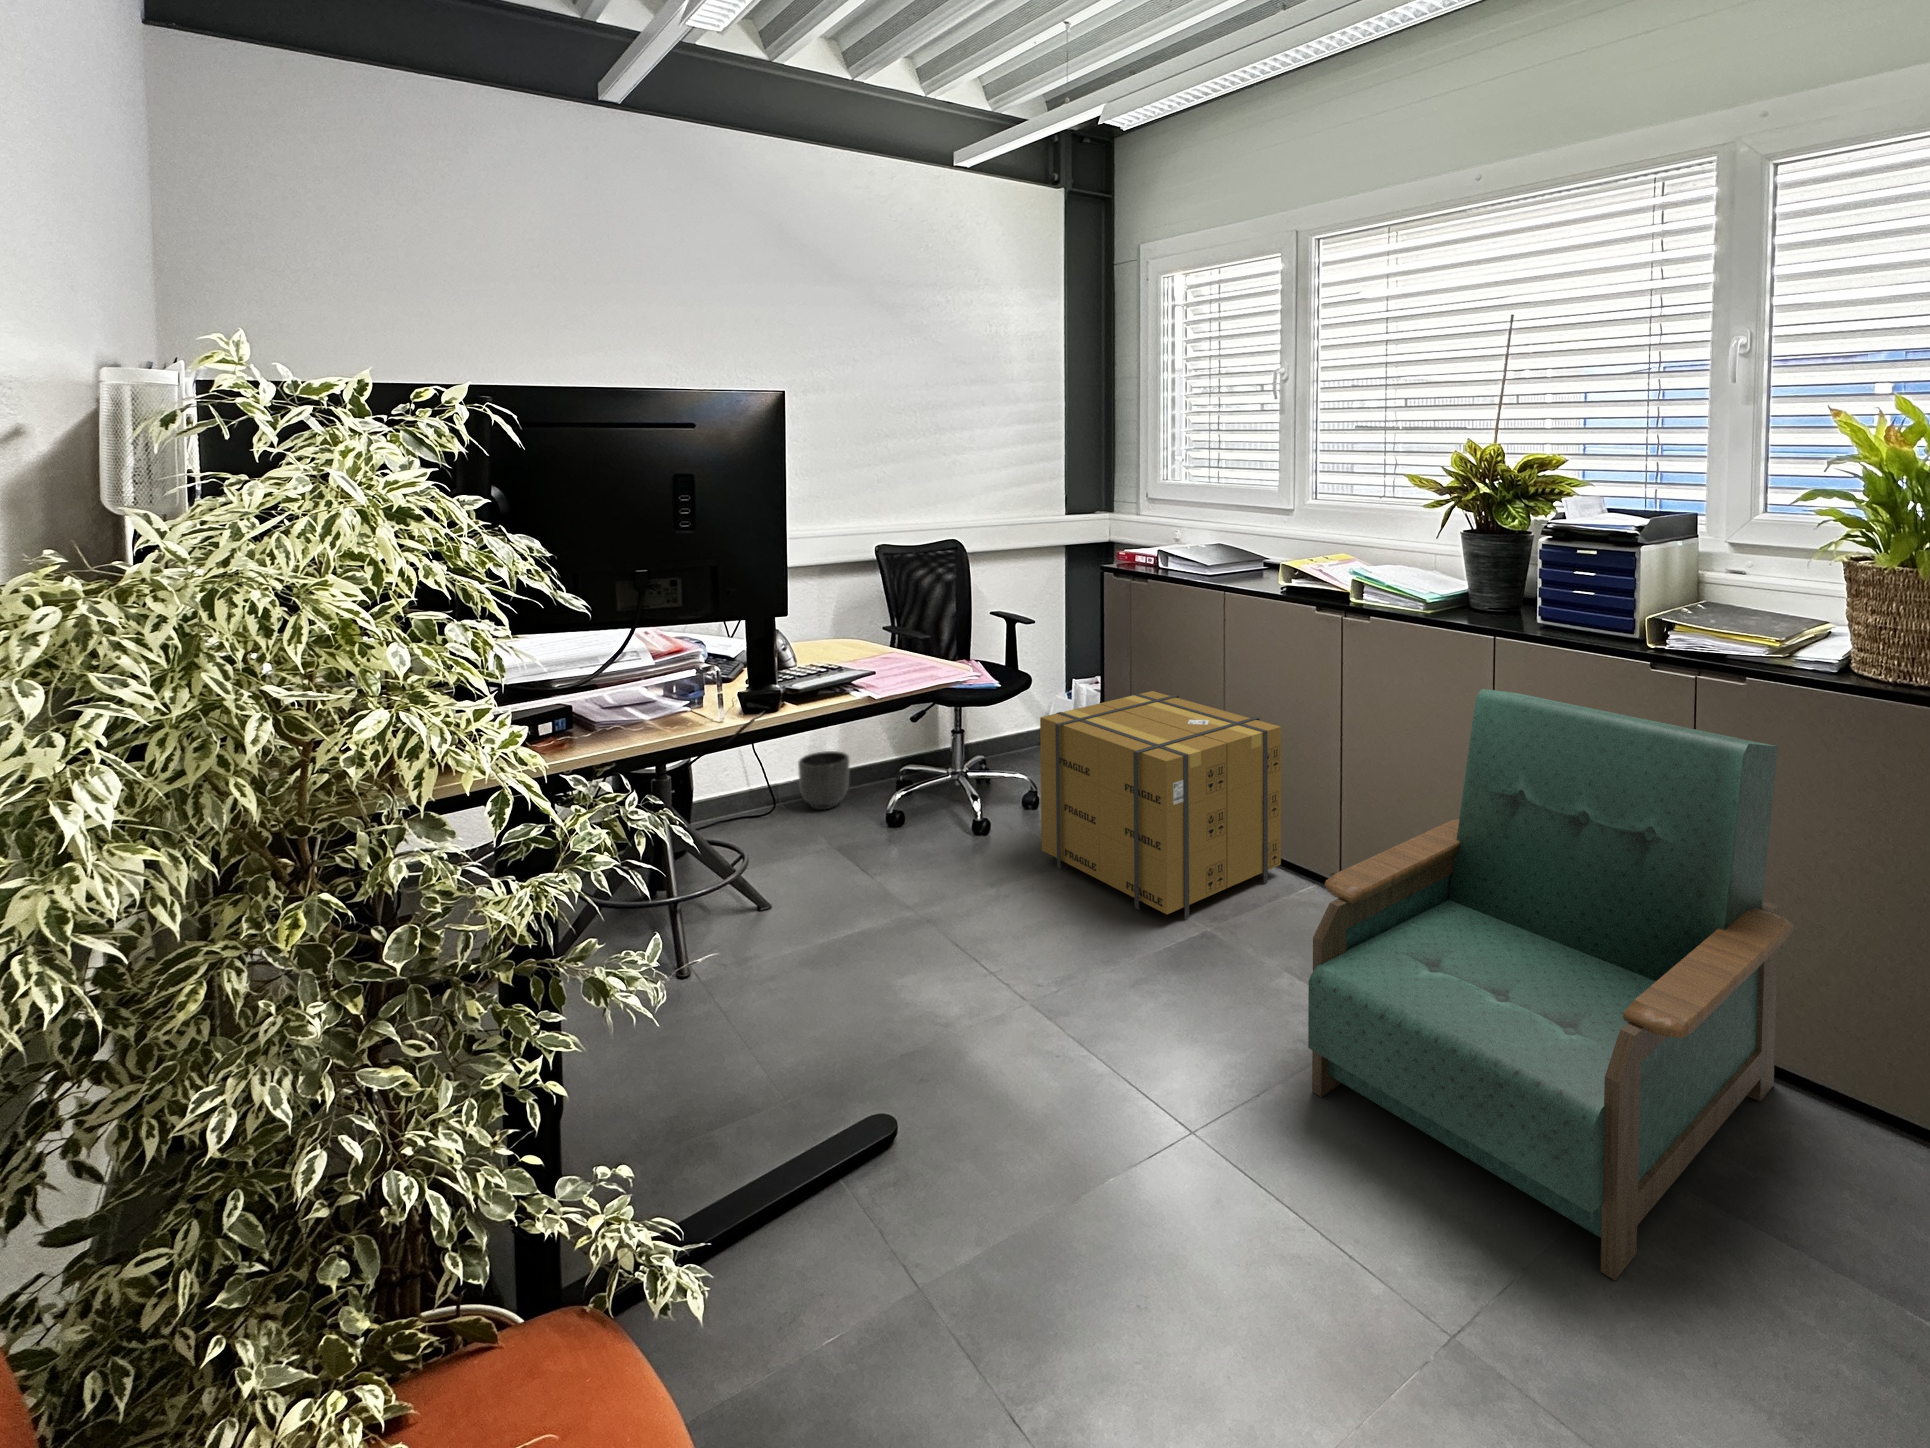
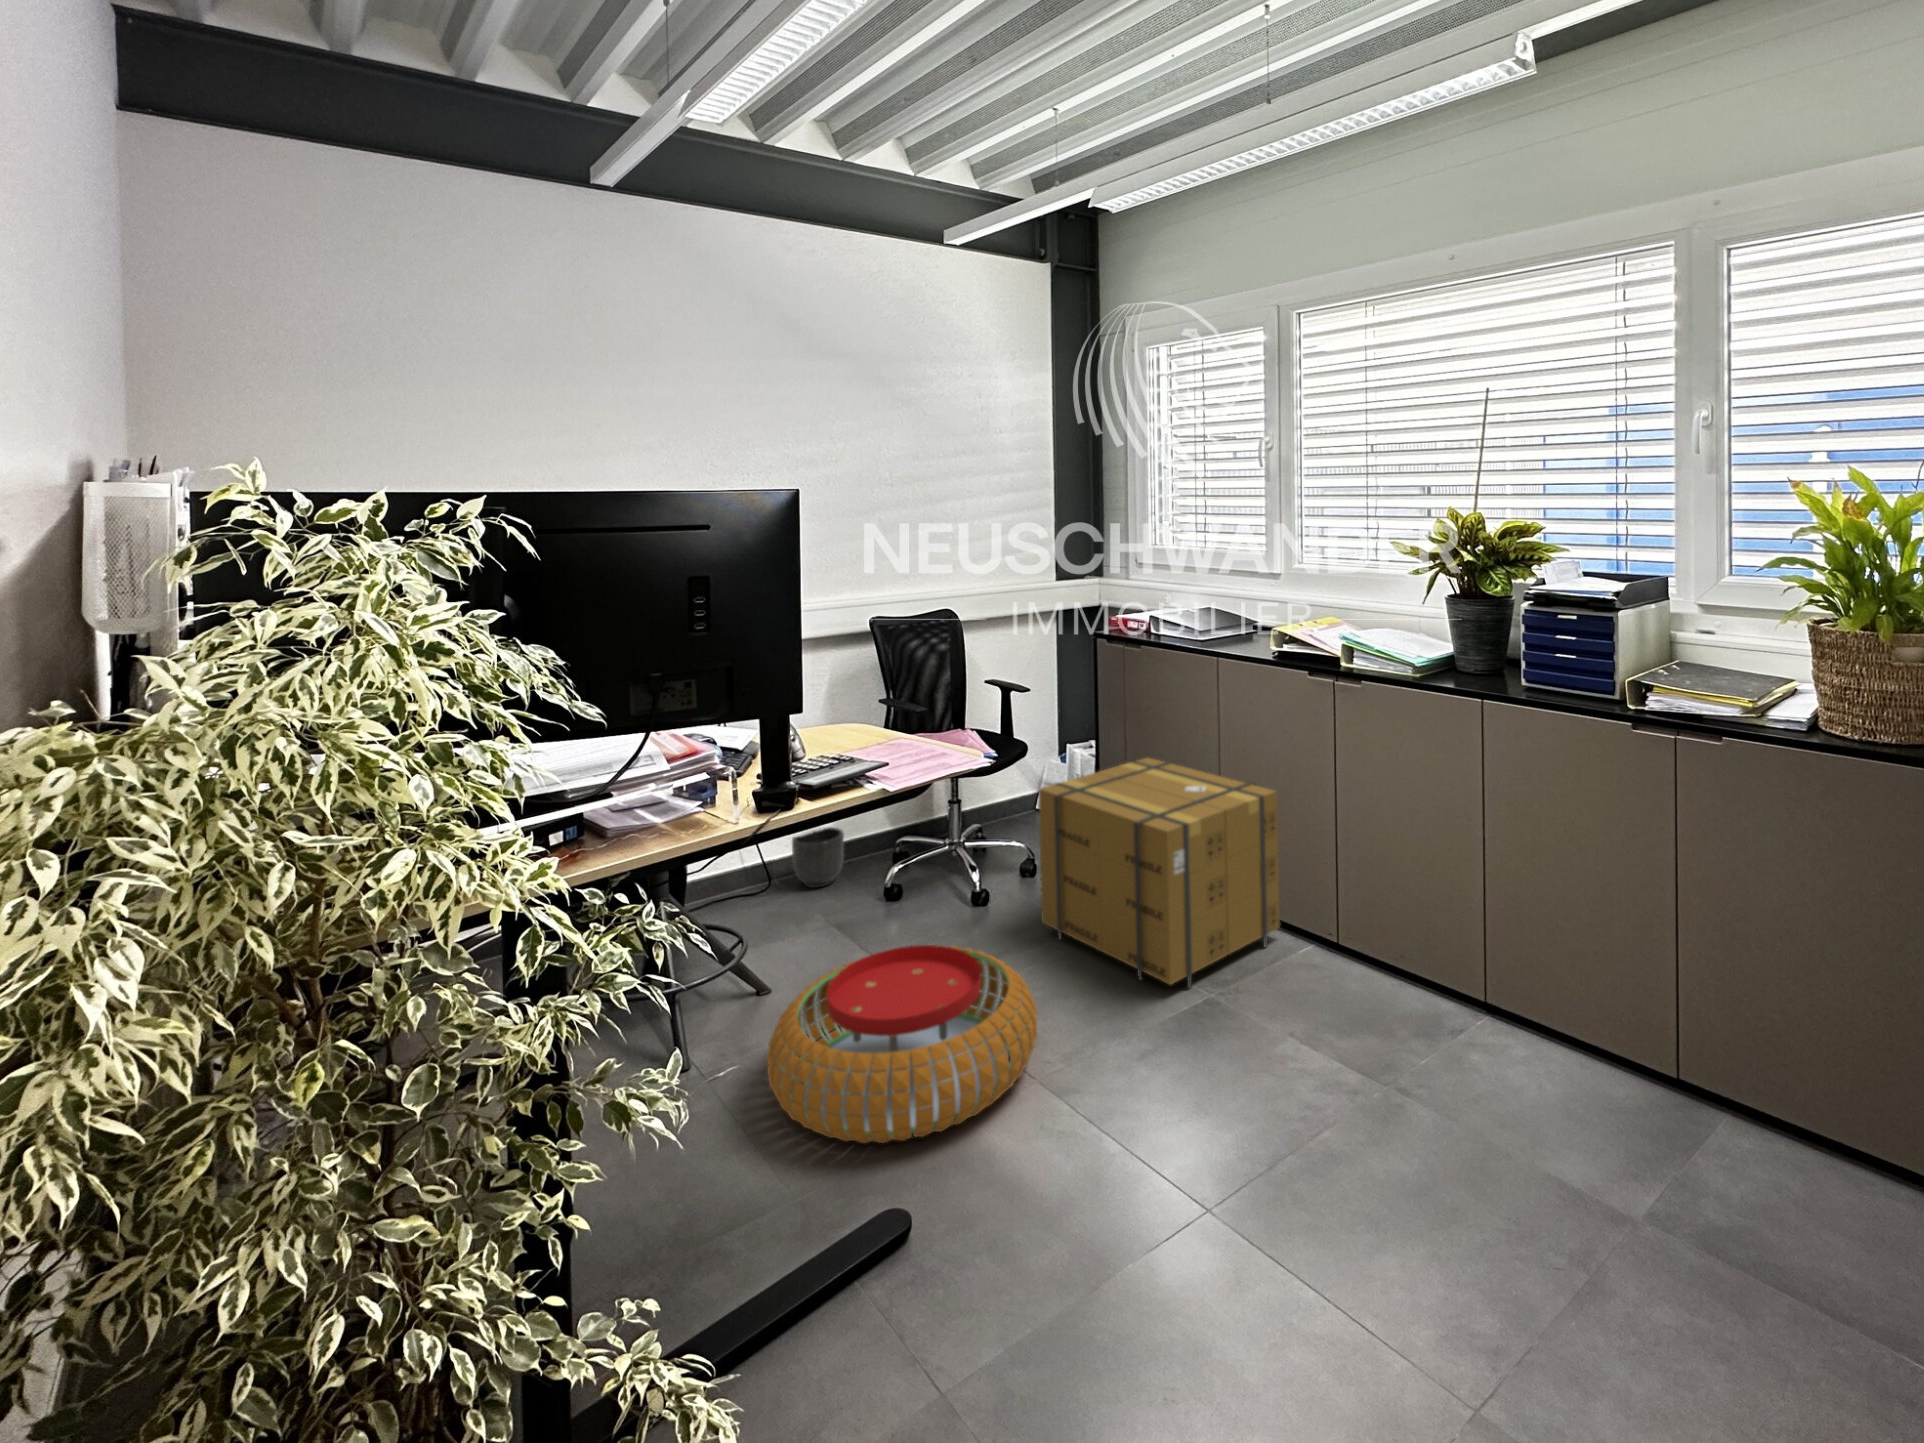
armchair: present [1308,689,1793,1280] -> none [1318,753,1778,1344]
pouf: none [765,864,1031,1051] -> present [767,945,1037,1144]

